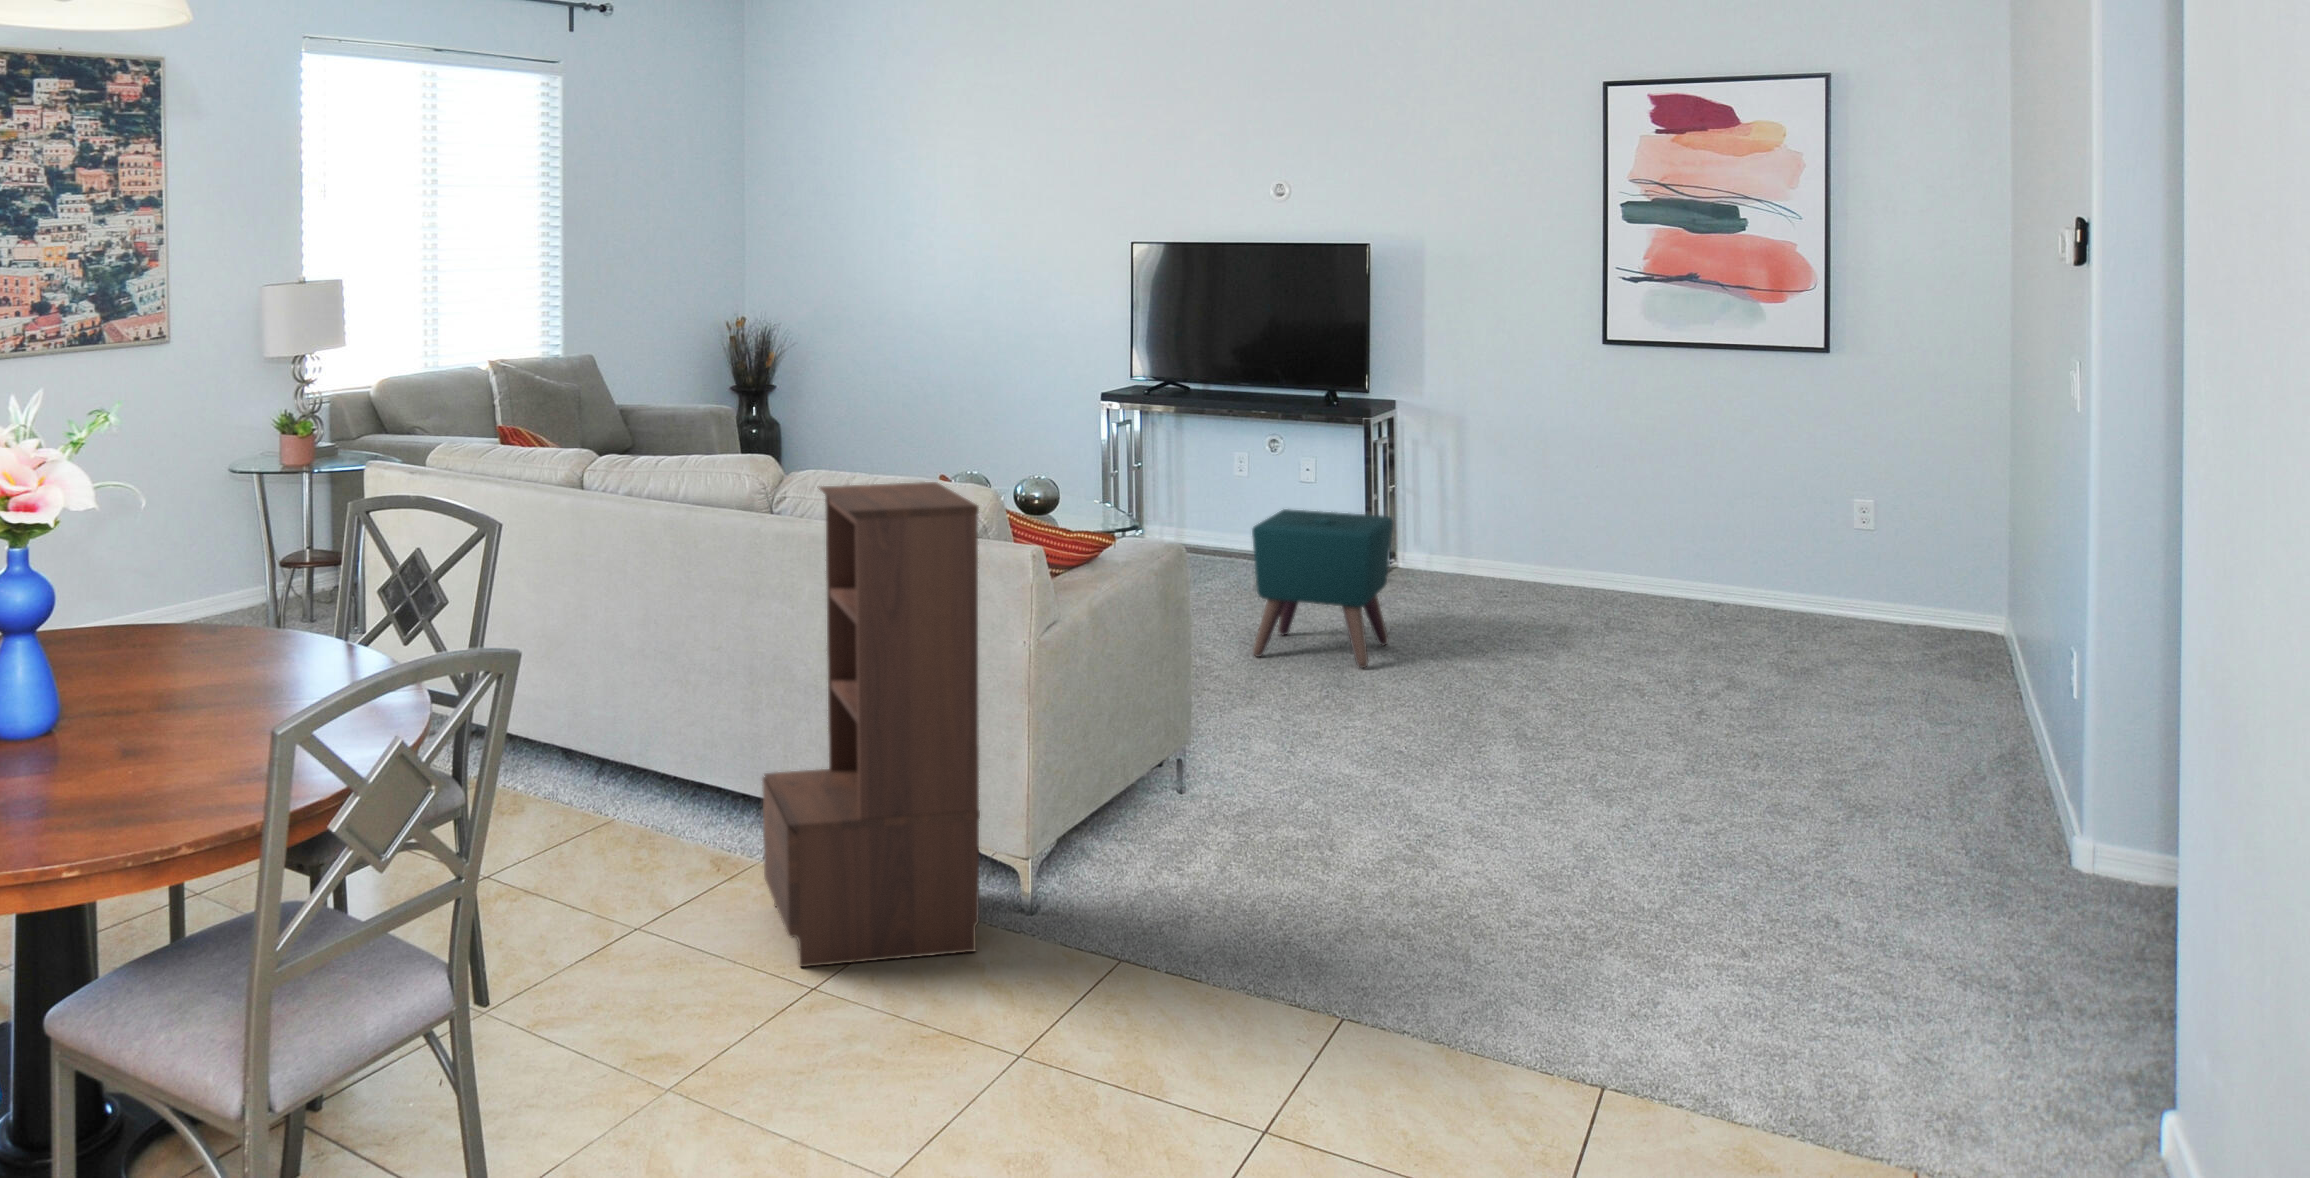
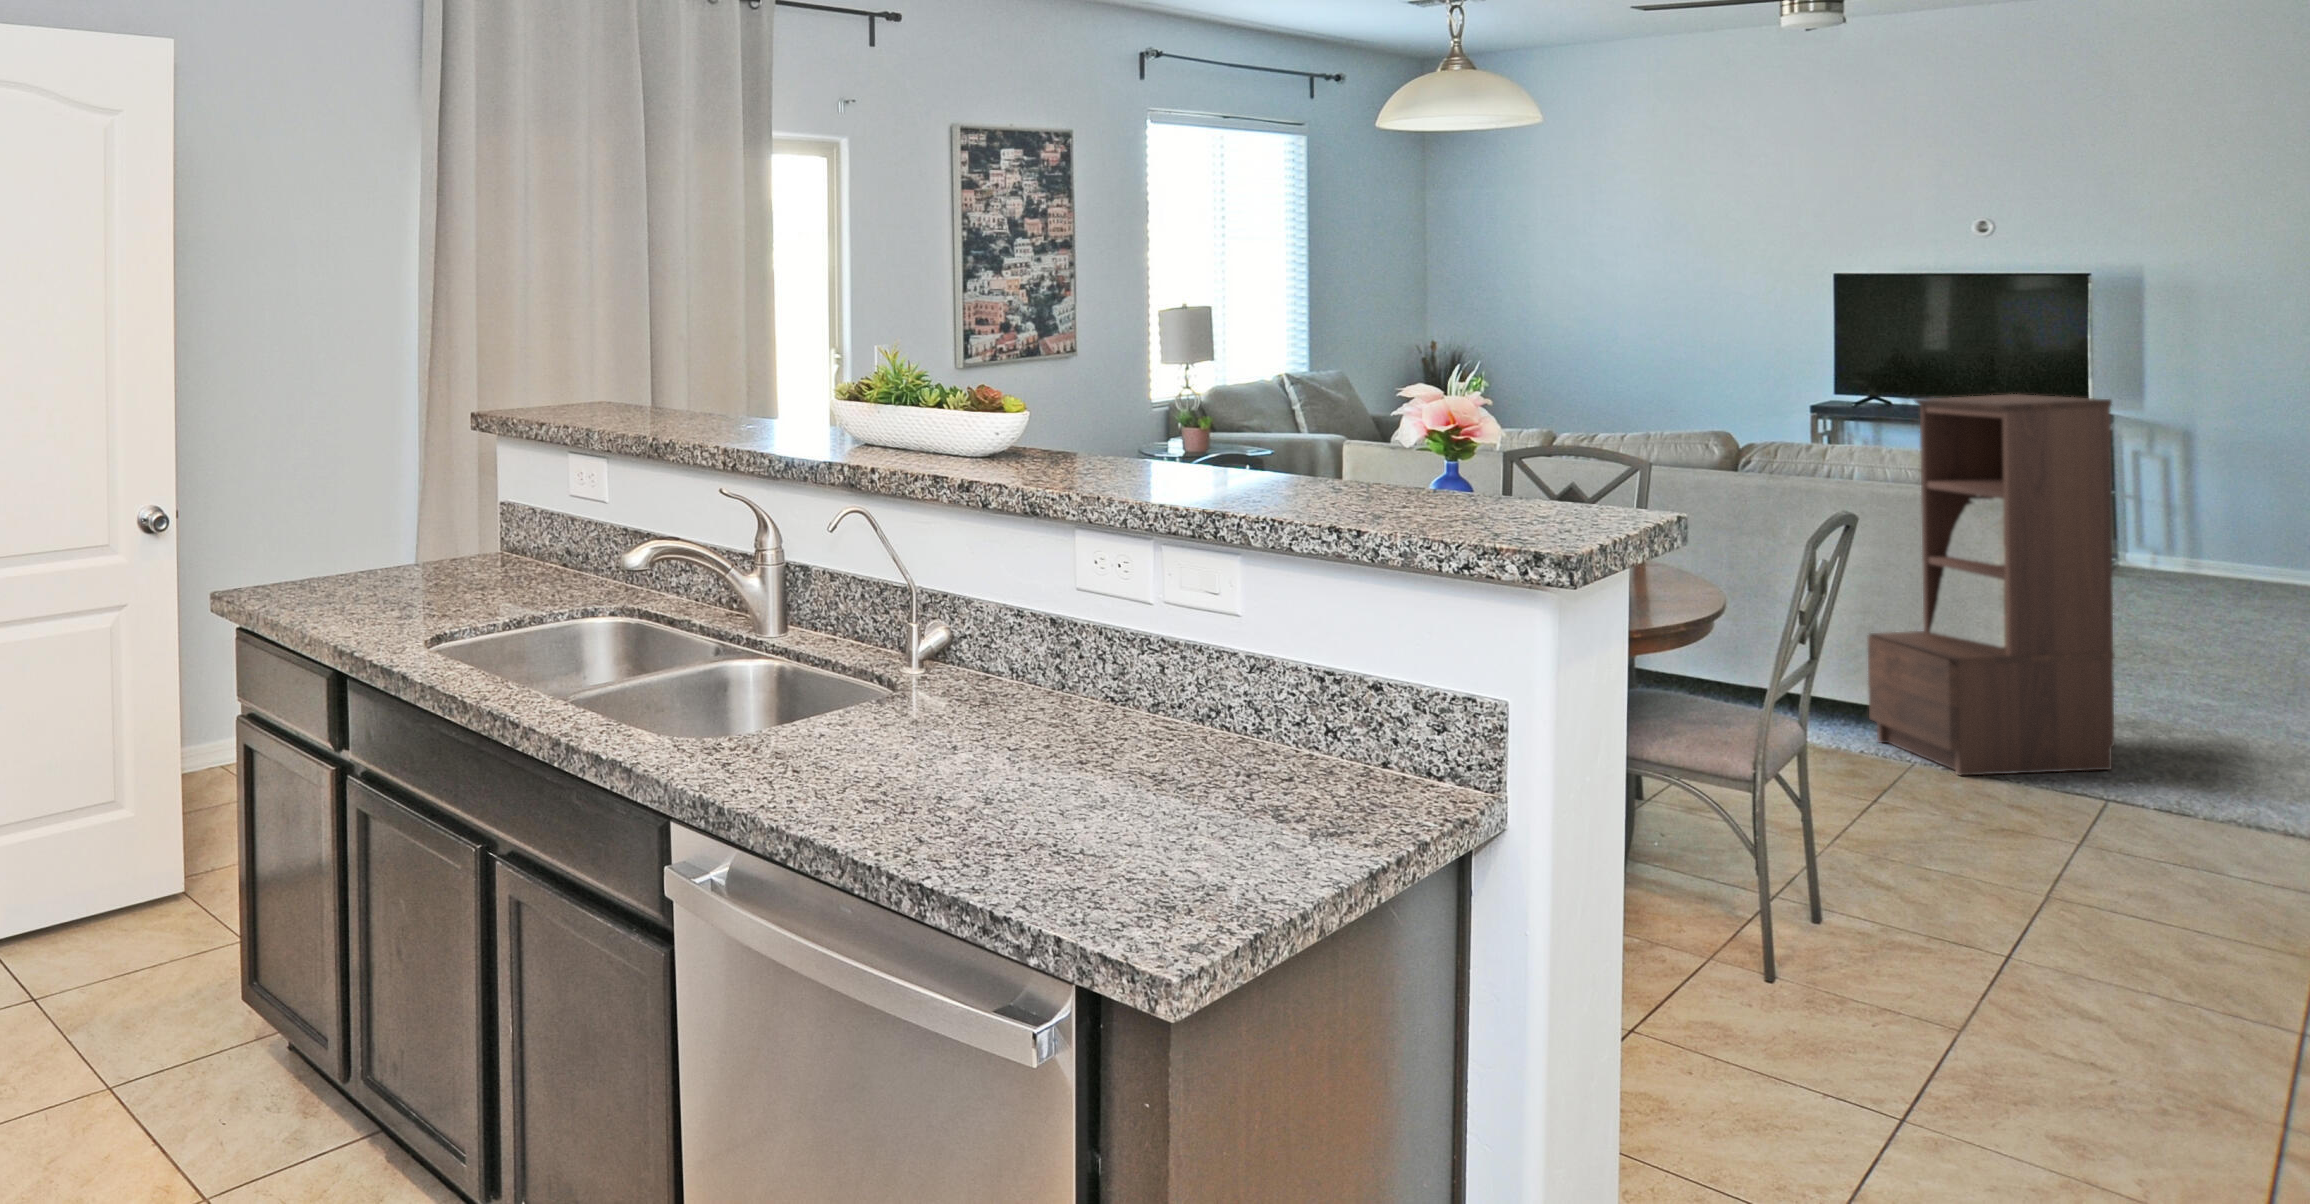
ottoman: present [1252,509,1393,668] -> none [2109,468,2252,605]

